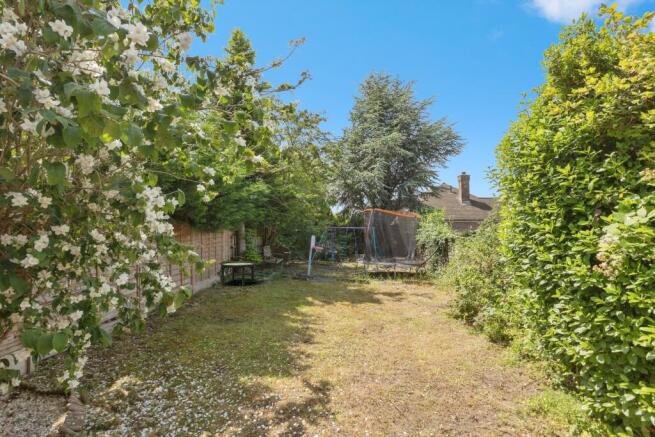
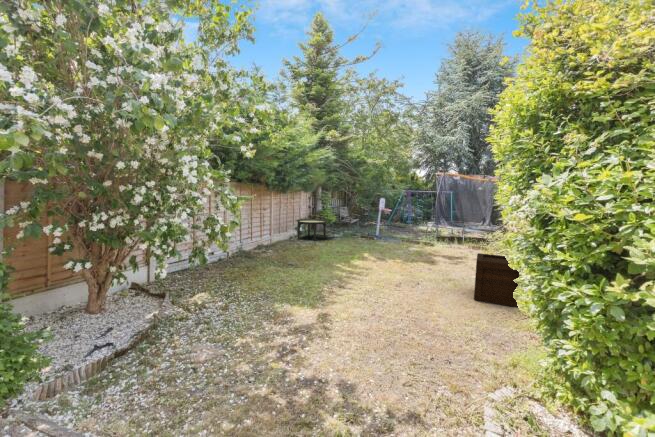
wooden crate: none [435,290,487,342] -> present [474,253,519,308]

